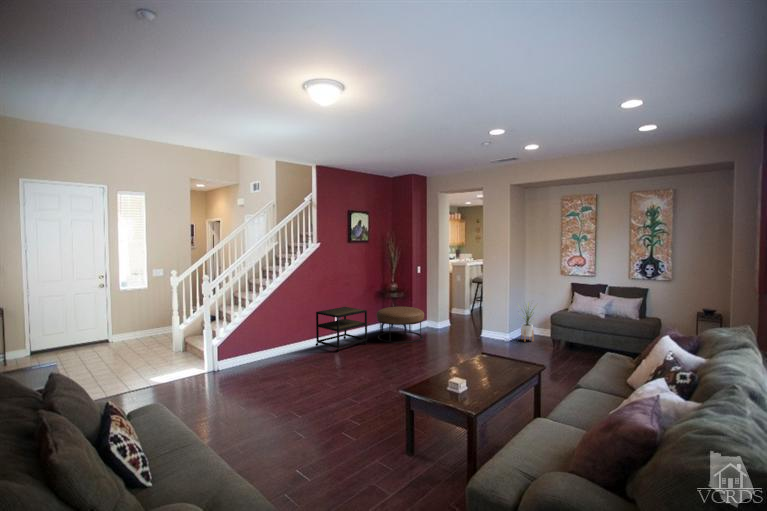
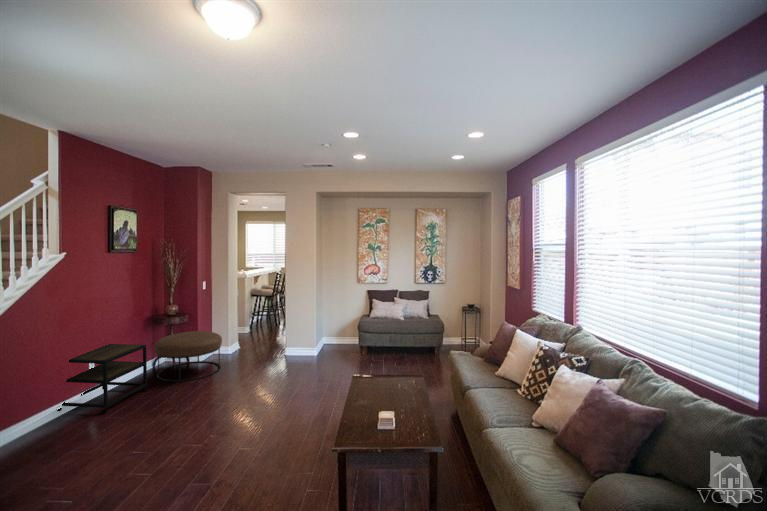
house plant: present [521,304,534,341] -> none [321,308,343,352]

